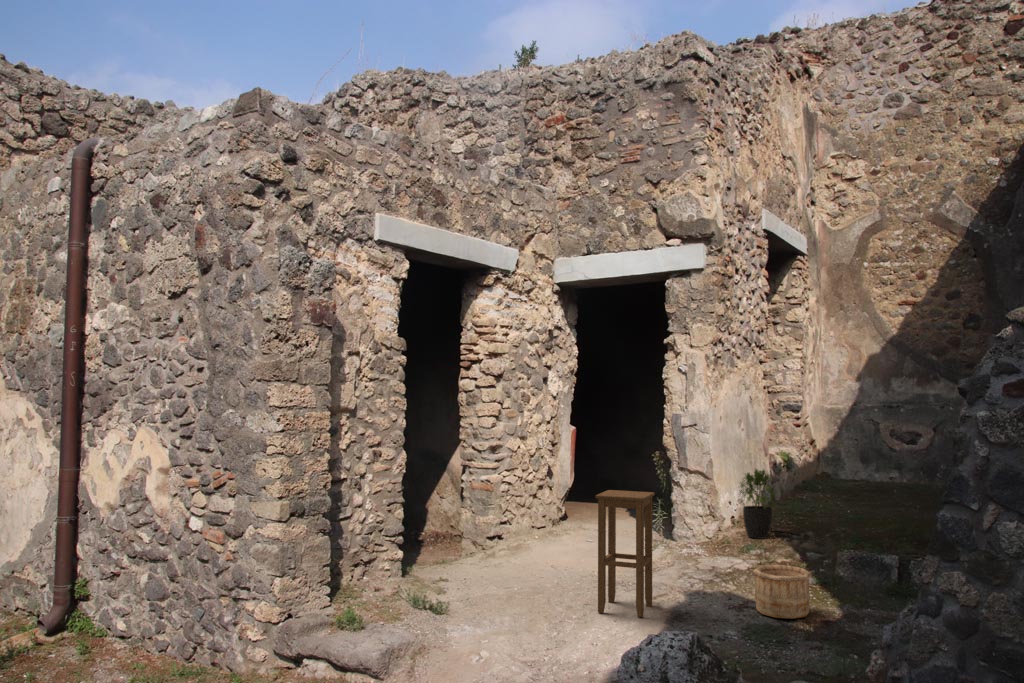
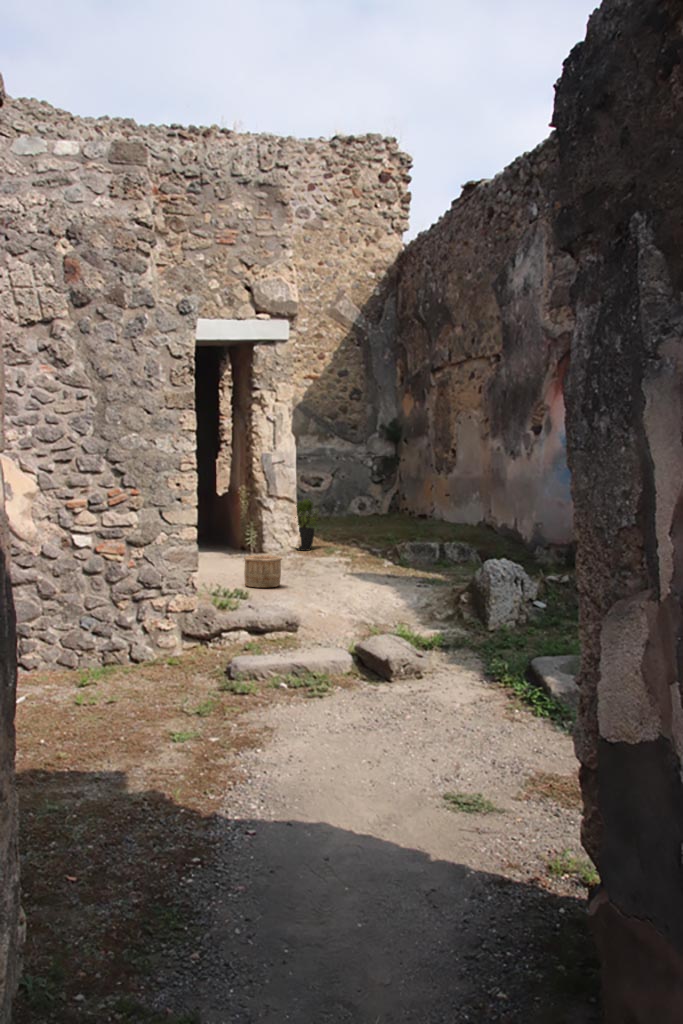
stool: present [595,490,655,617] -> none [320,505,366,588]
wooden bucket: present [753,565,811,619] -> present [244,555,282,588]

